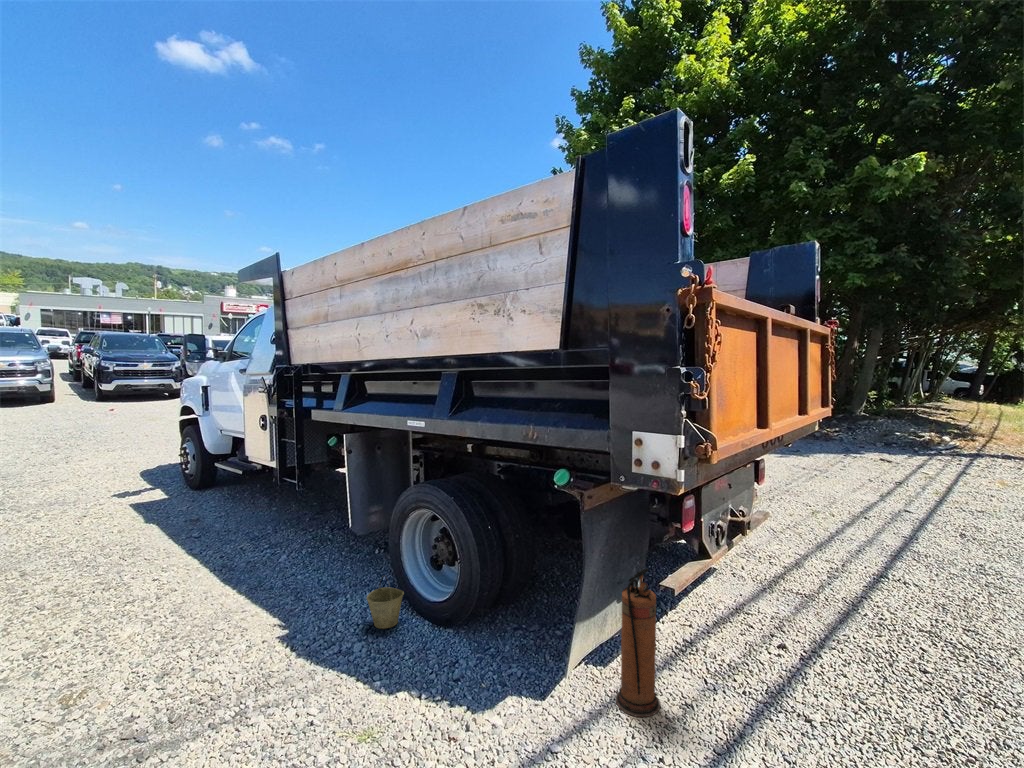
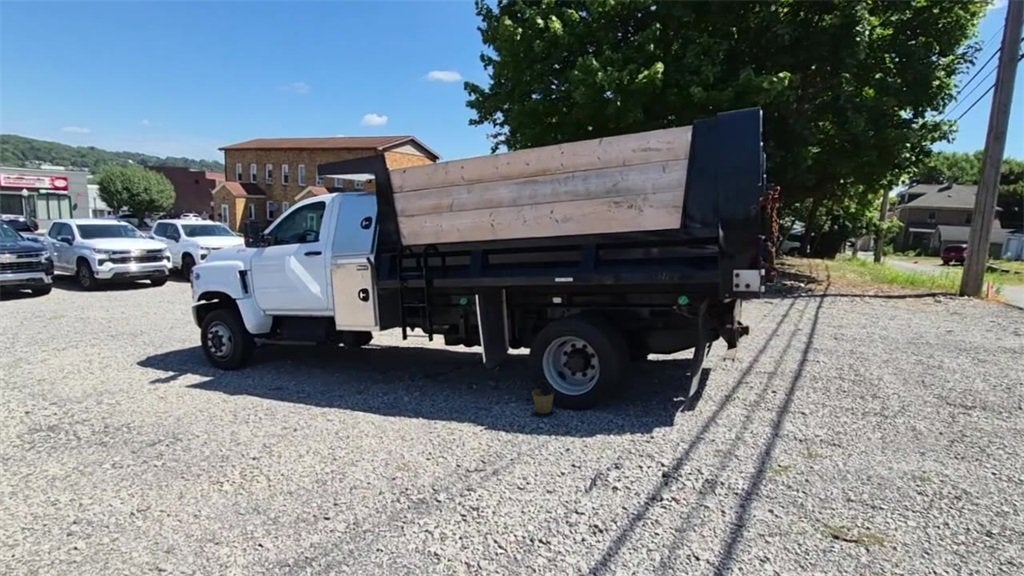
fire extinguisher: present [616,568,660,717] -> none [707,346,732,424]

